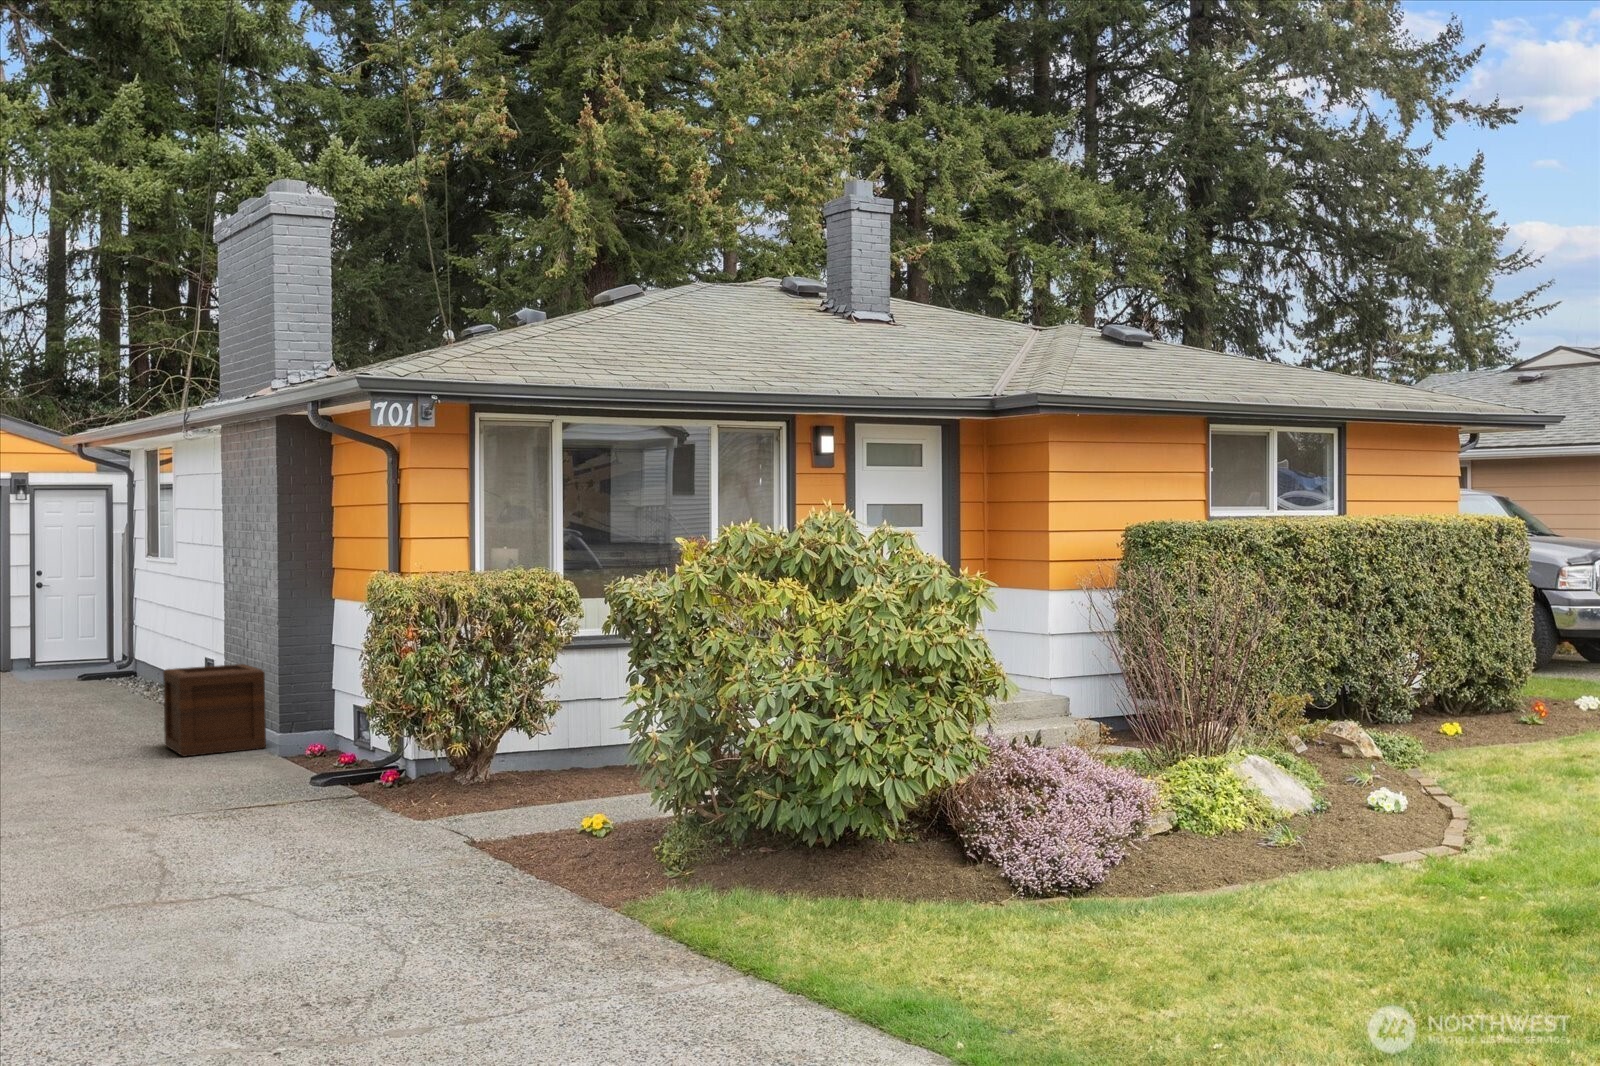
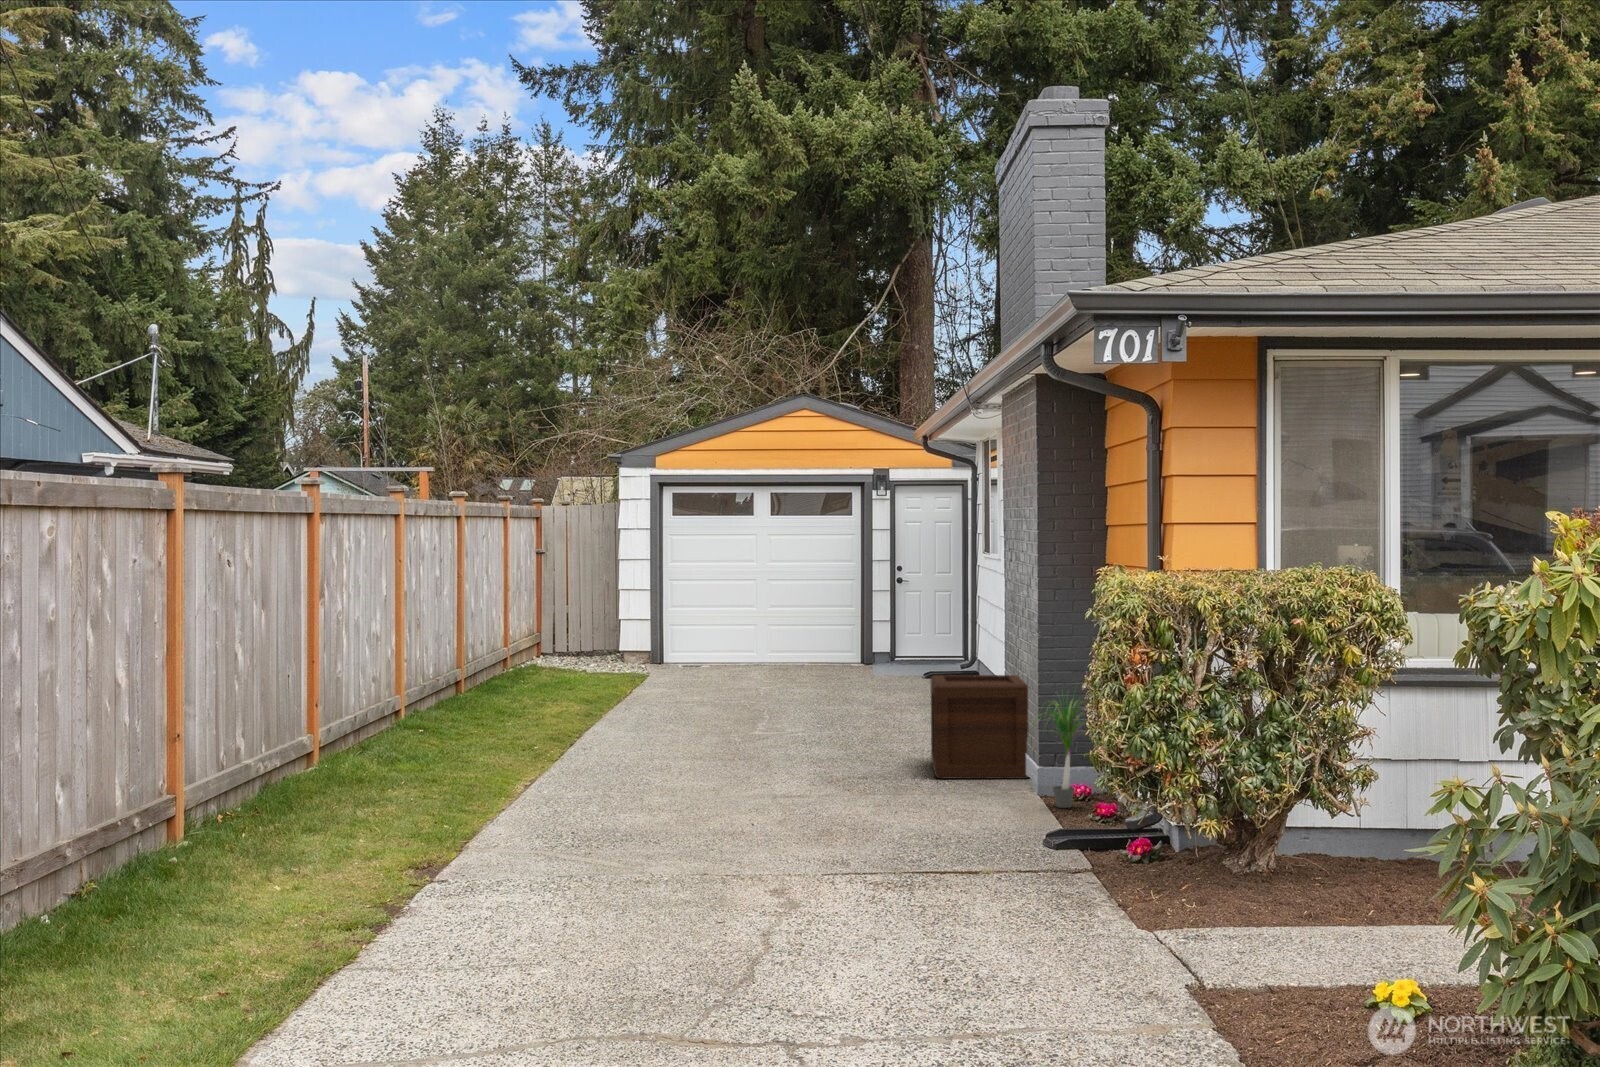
potted plant: none [279,663,348,763] -> present [1040,700,1083,808]

